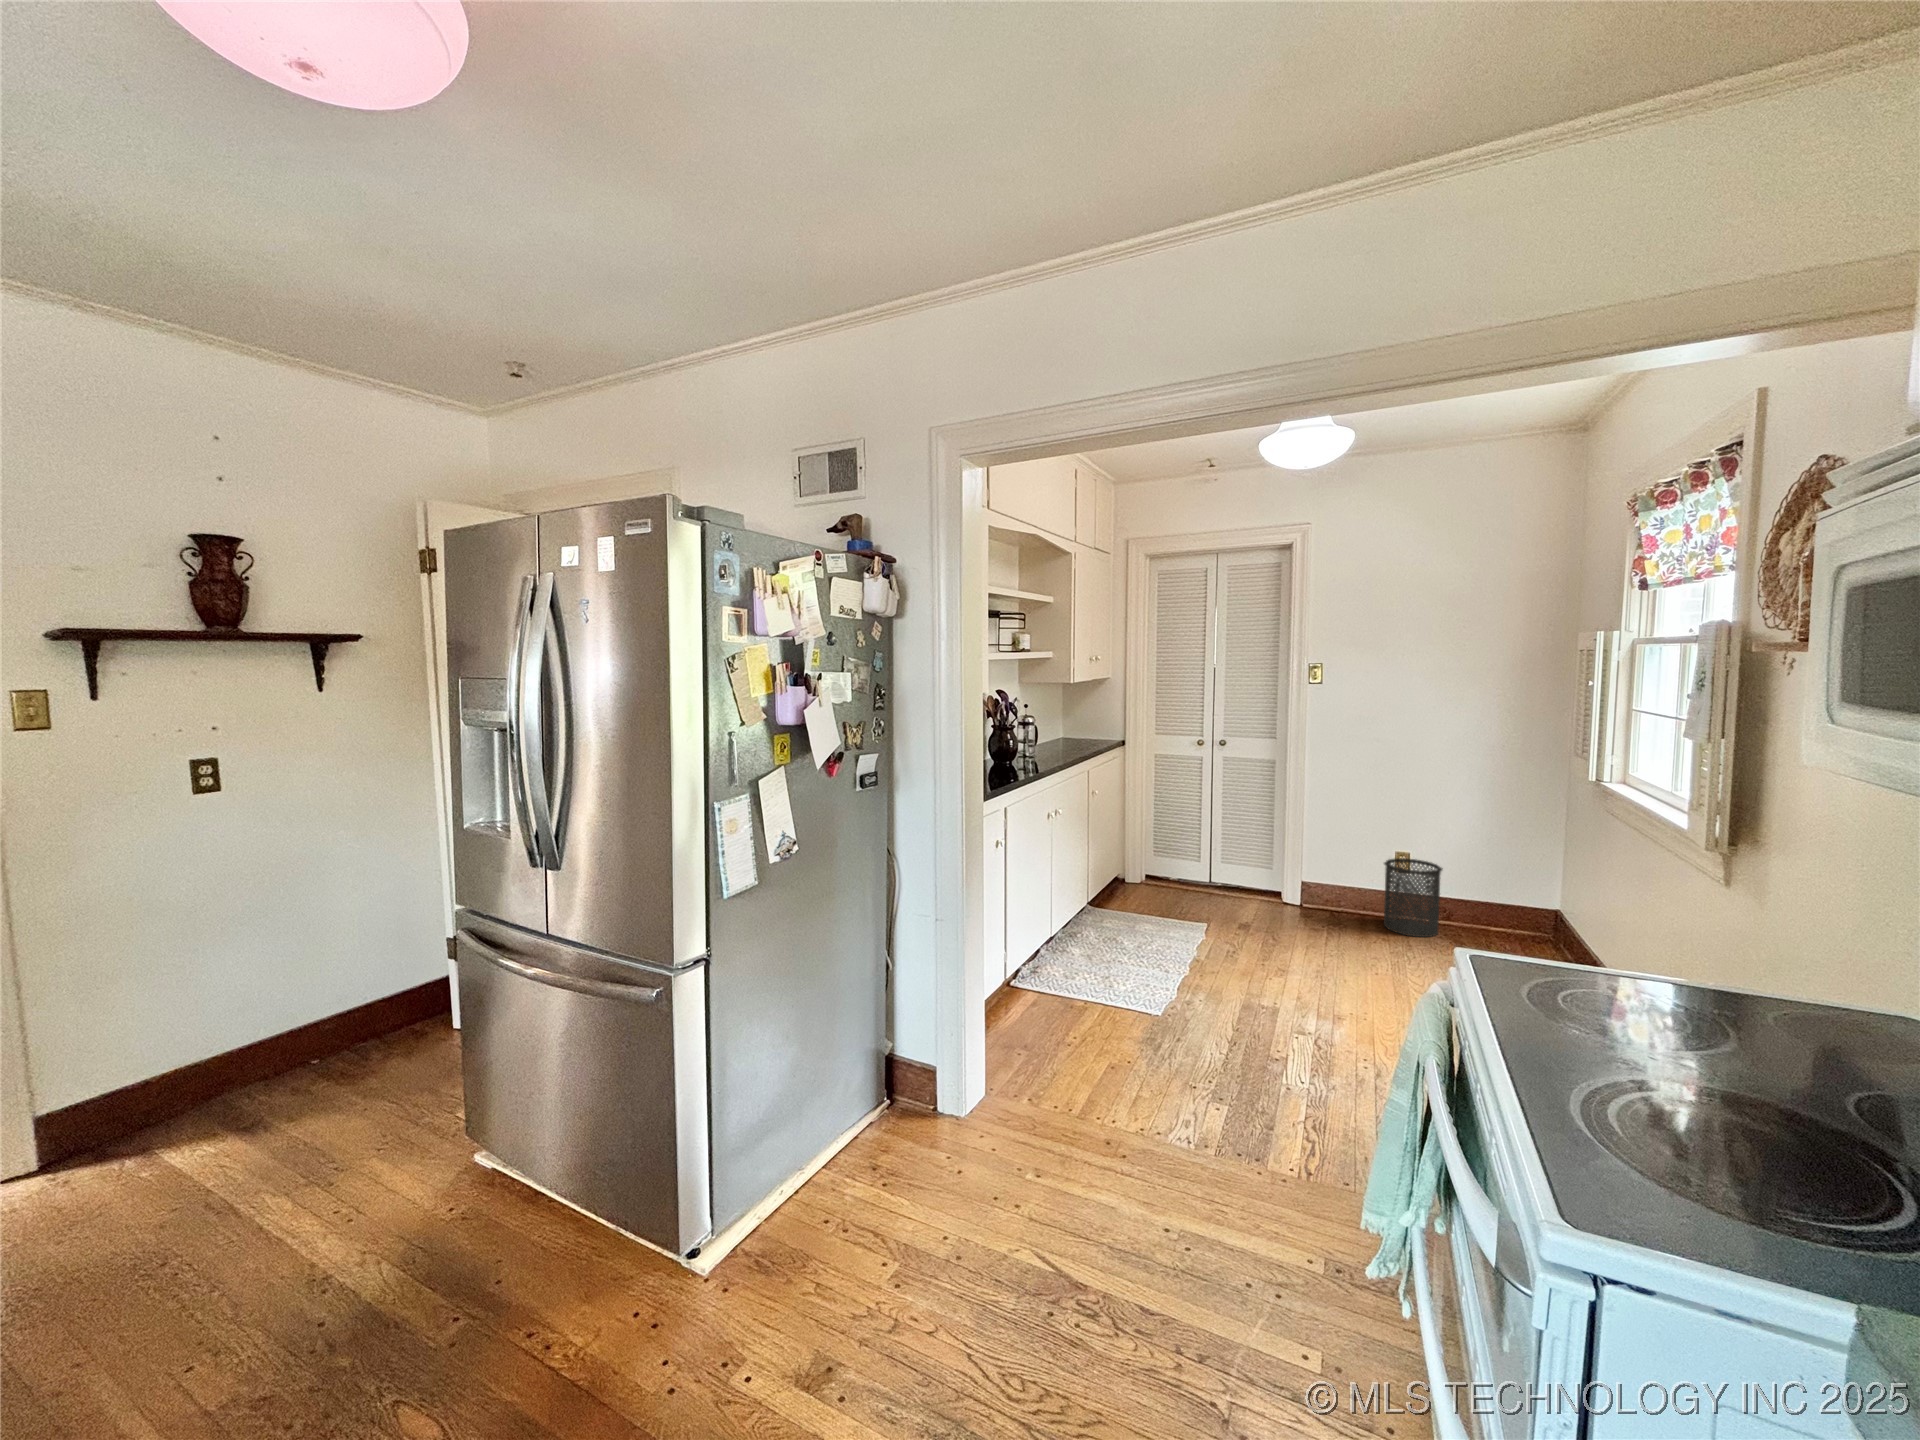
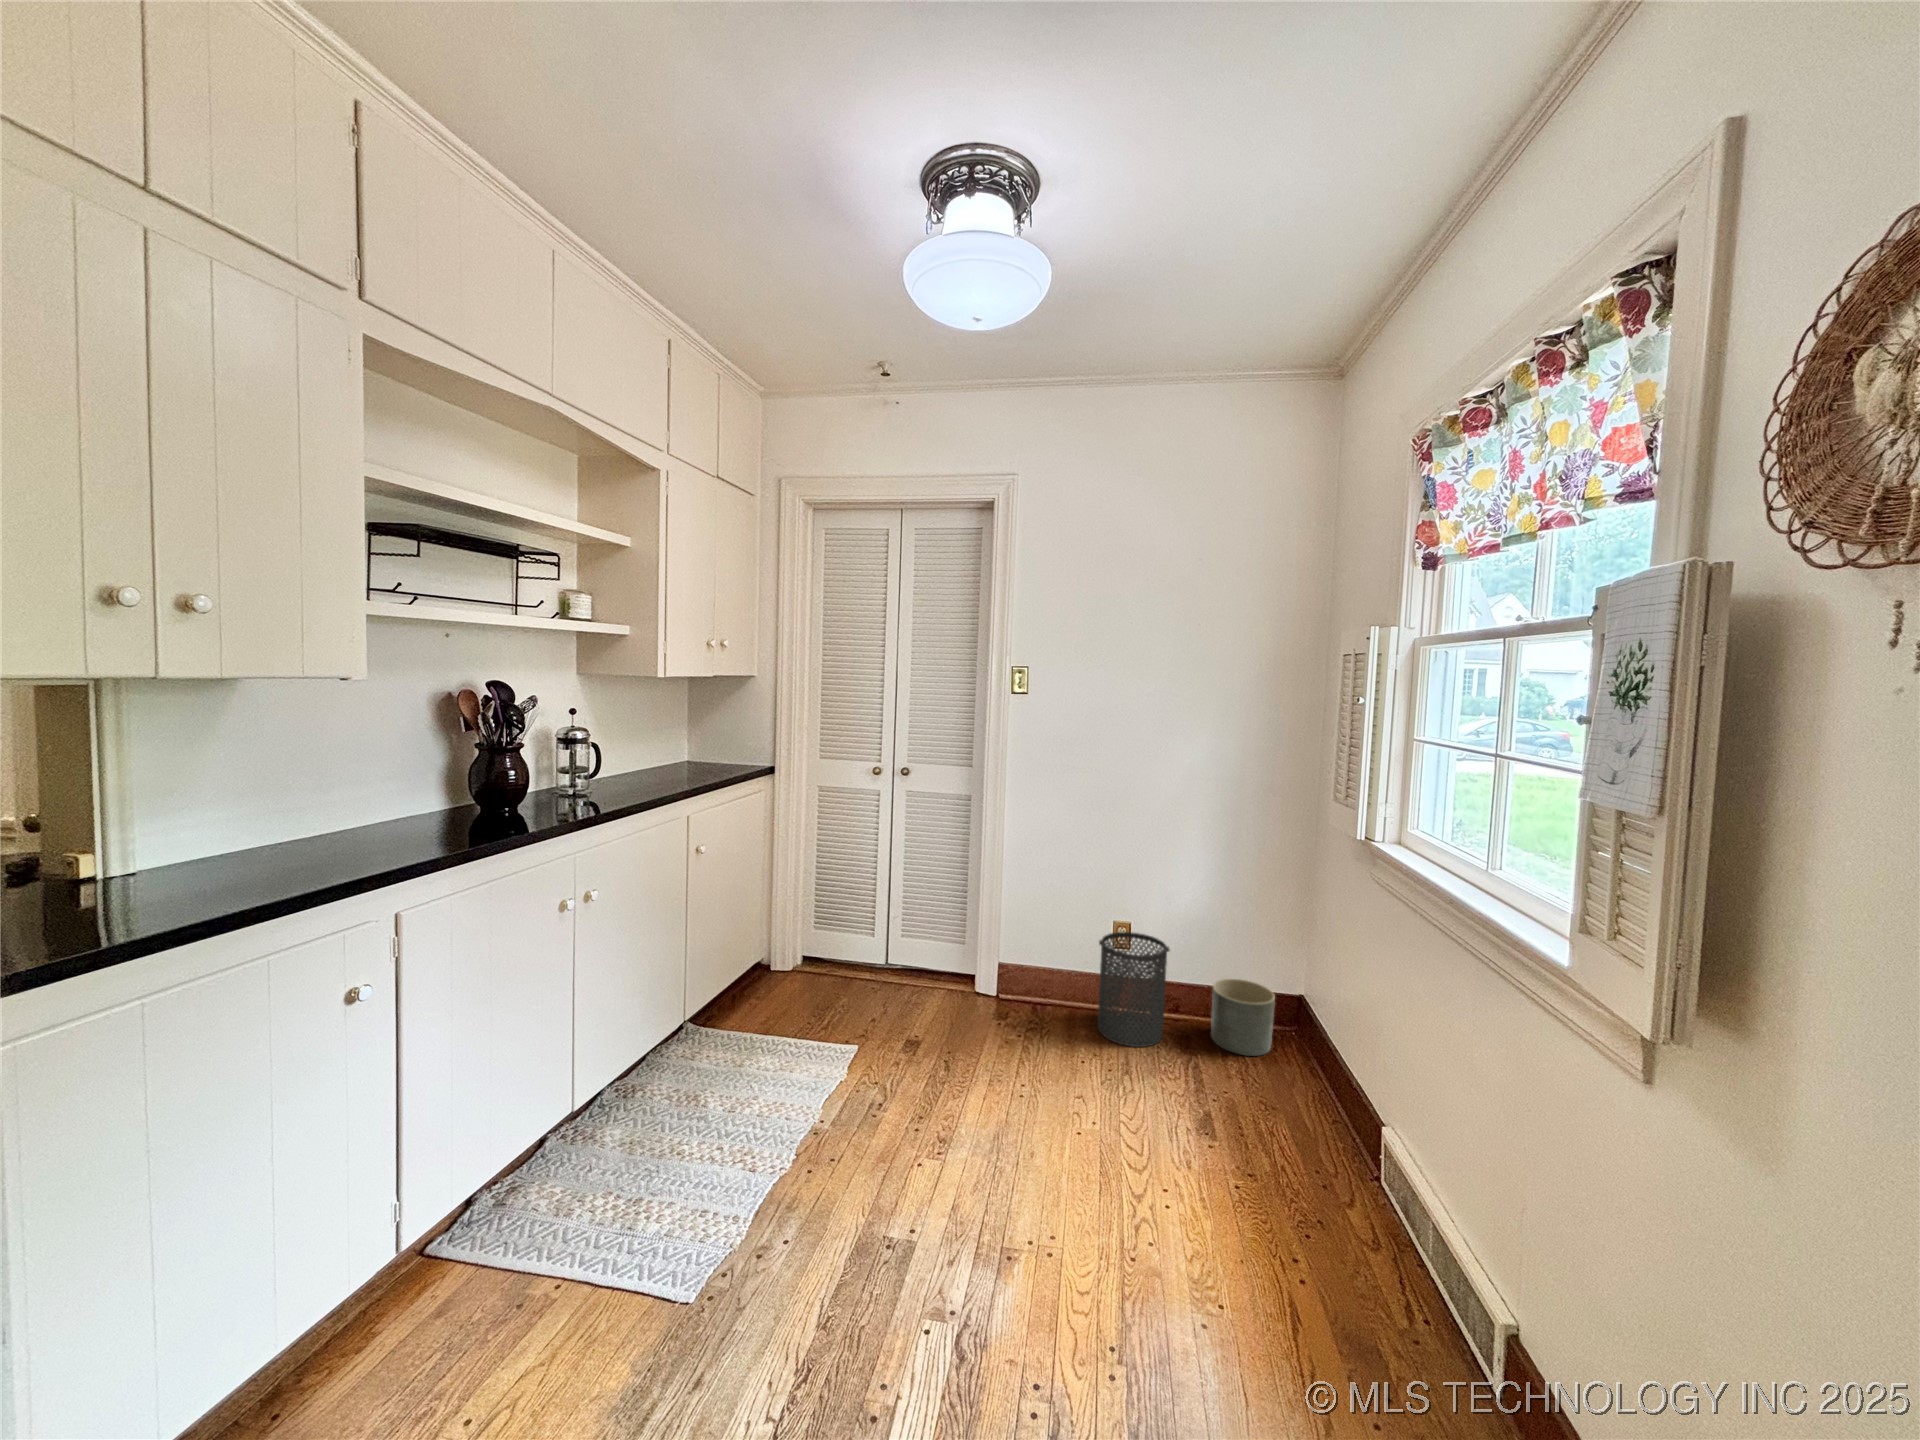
planter: none [1480,895,1534,948] -> present [1211,979,1275,1056]

